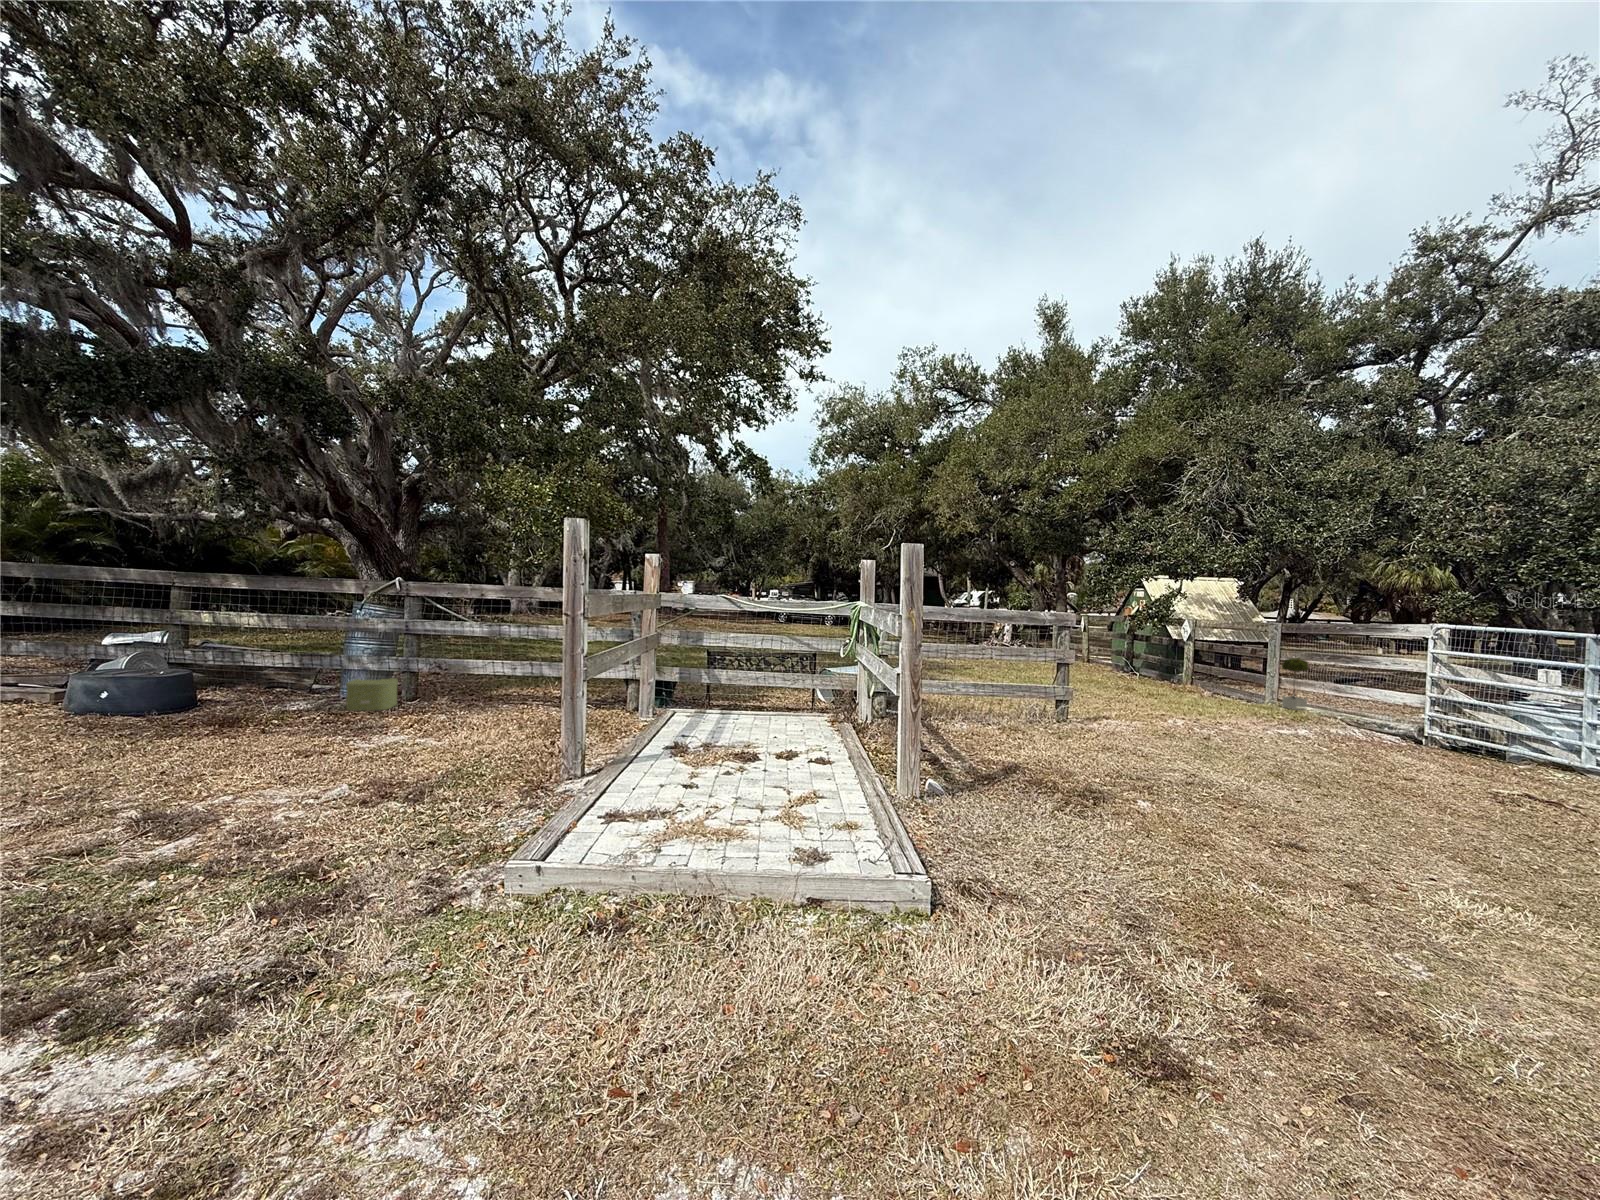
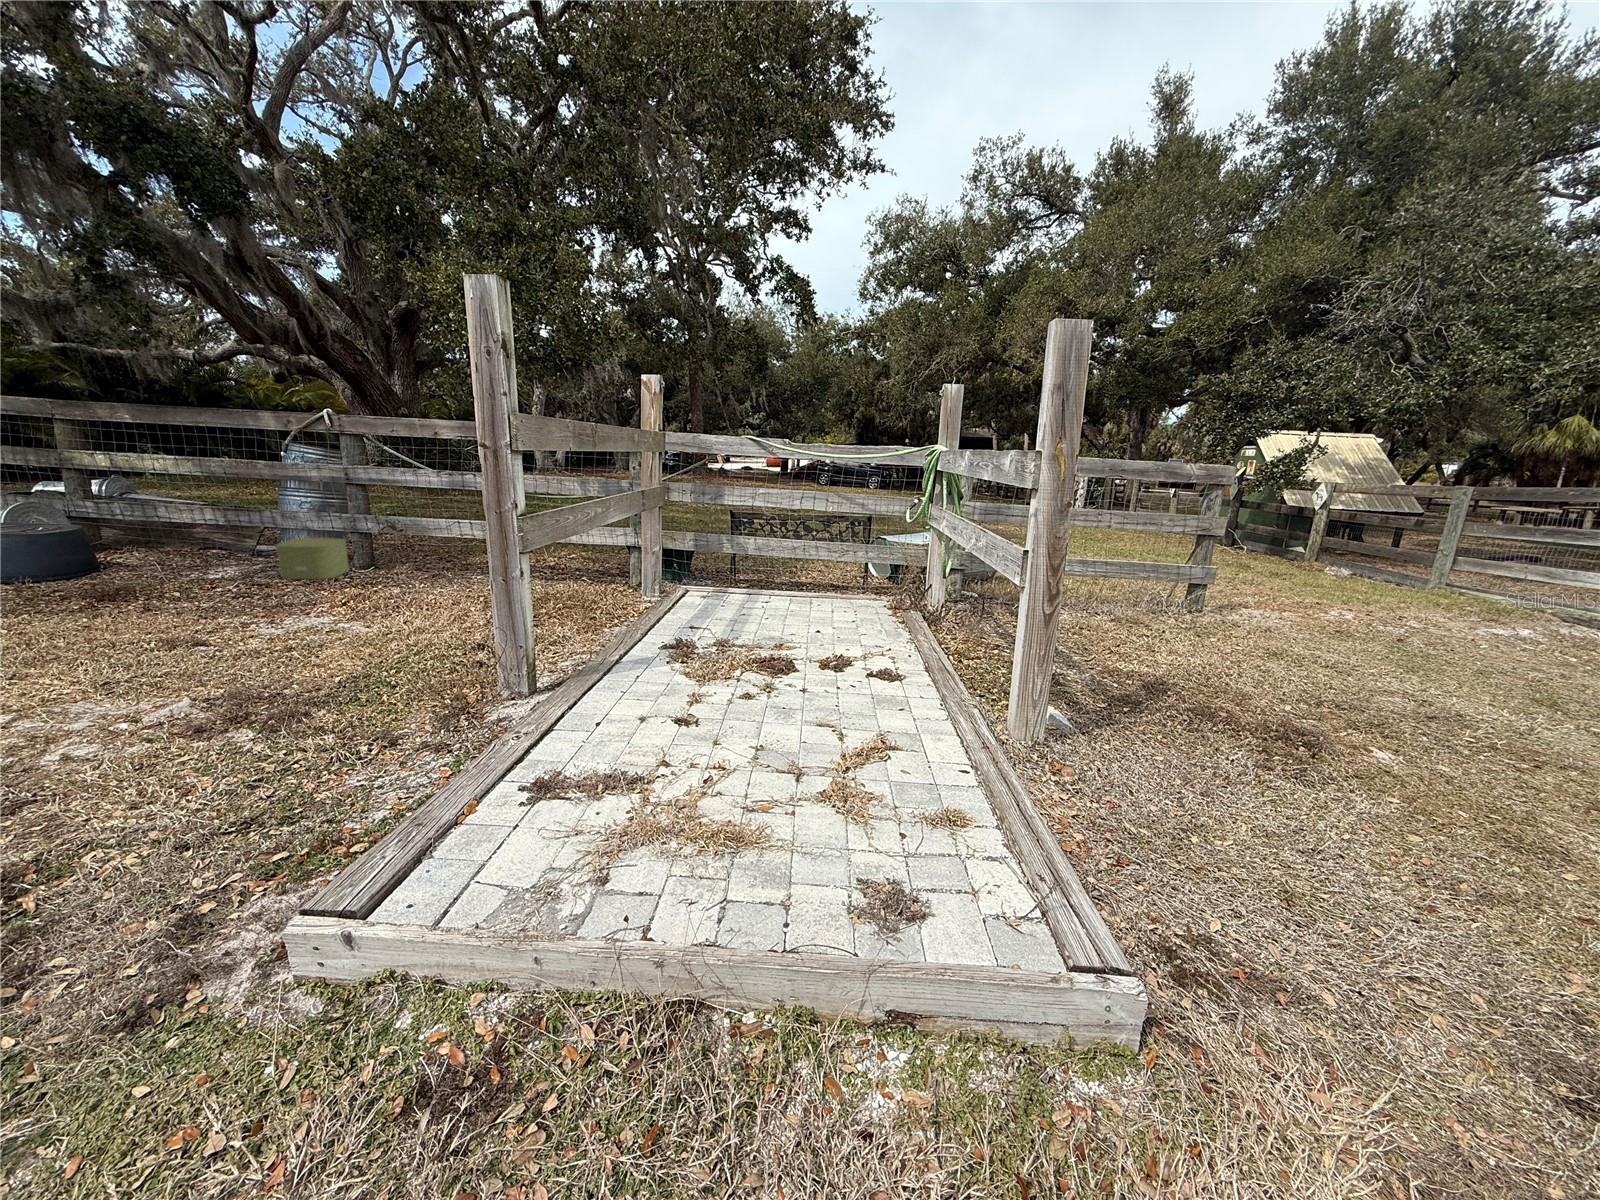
potted tree: present [1282,658,1309,710] -> none [1451,531,1503,597]

